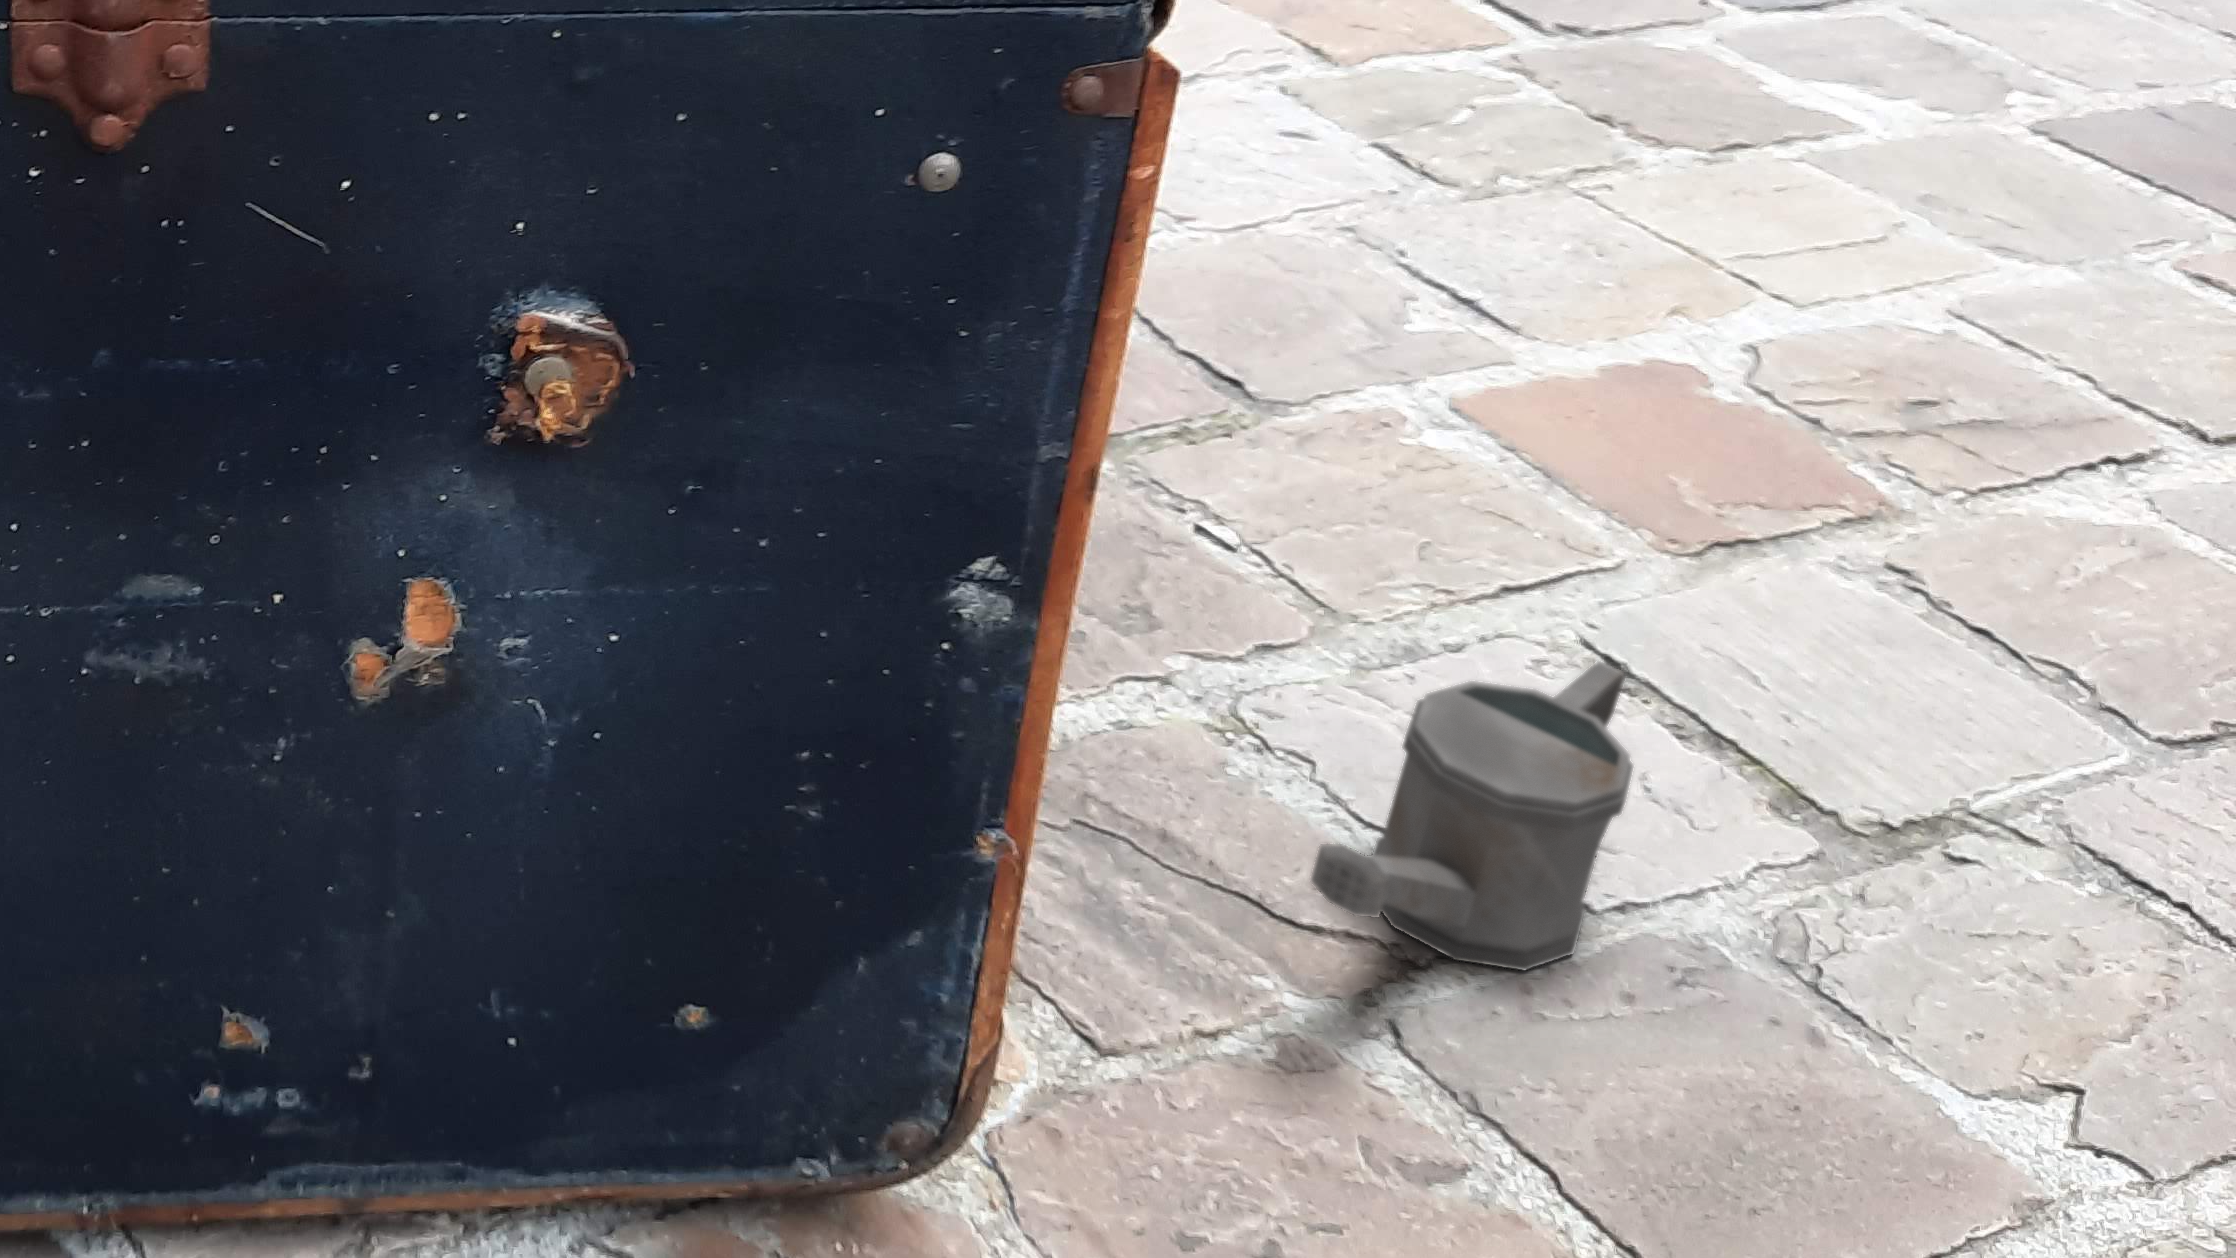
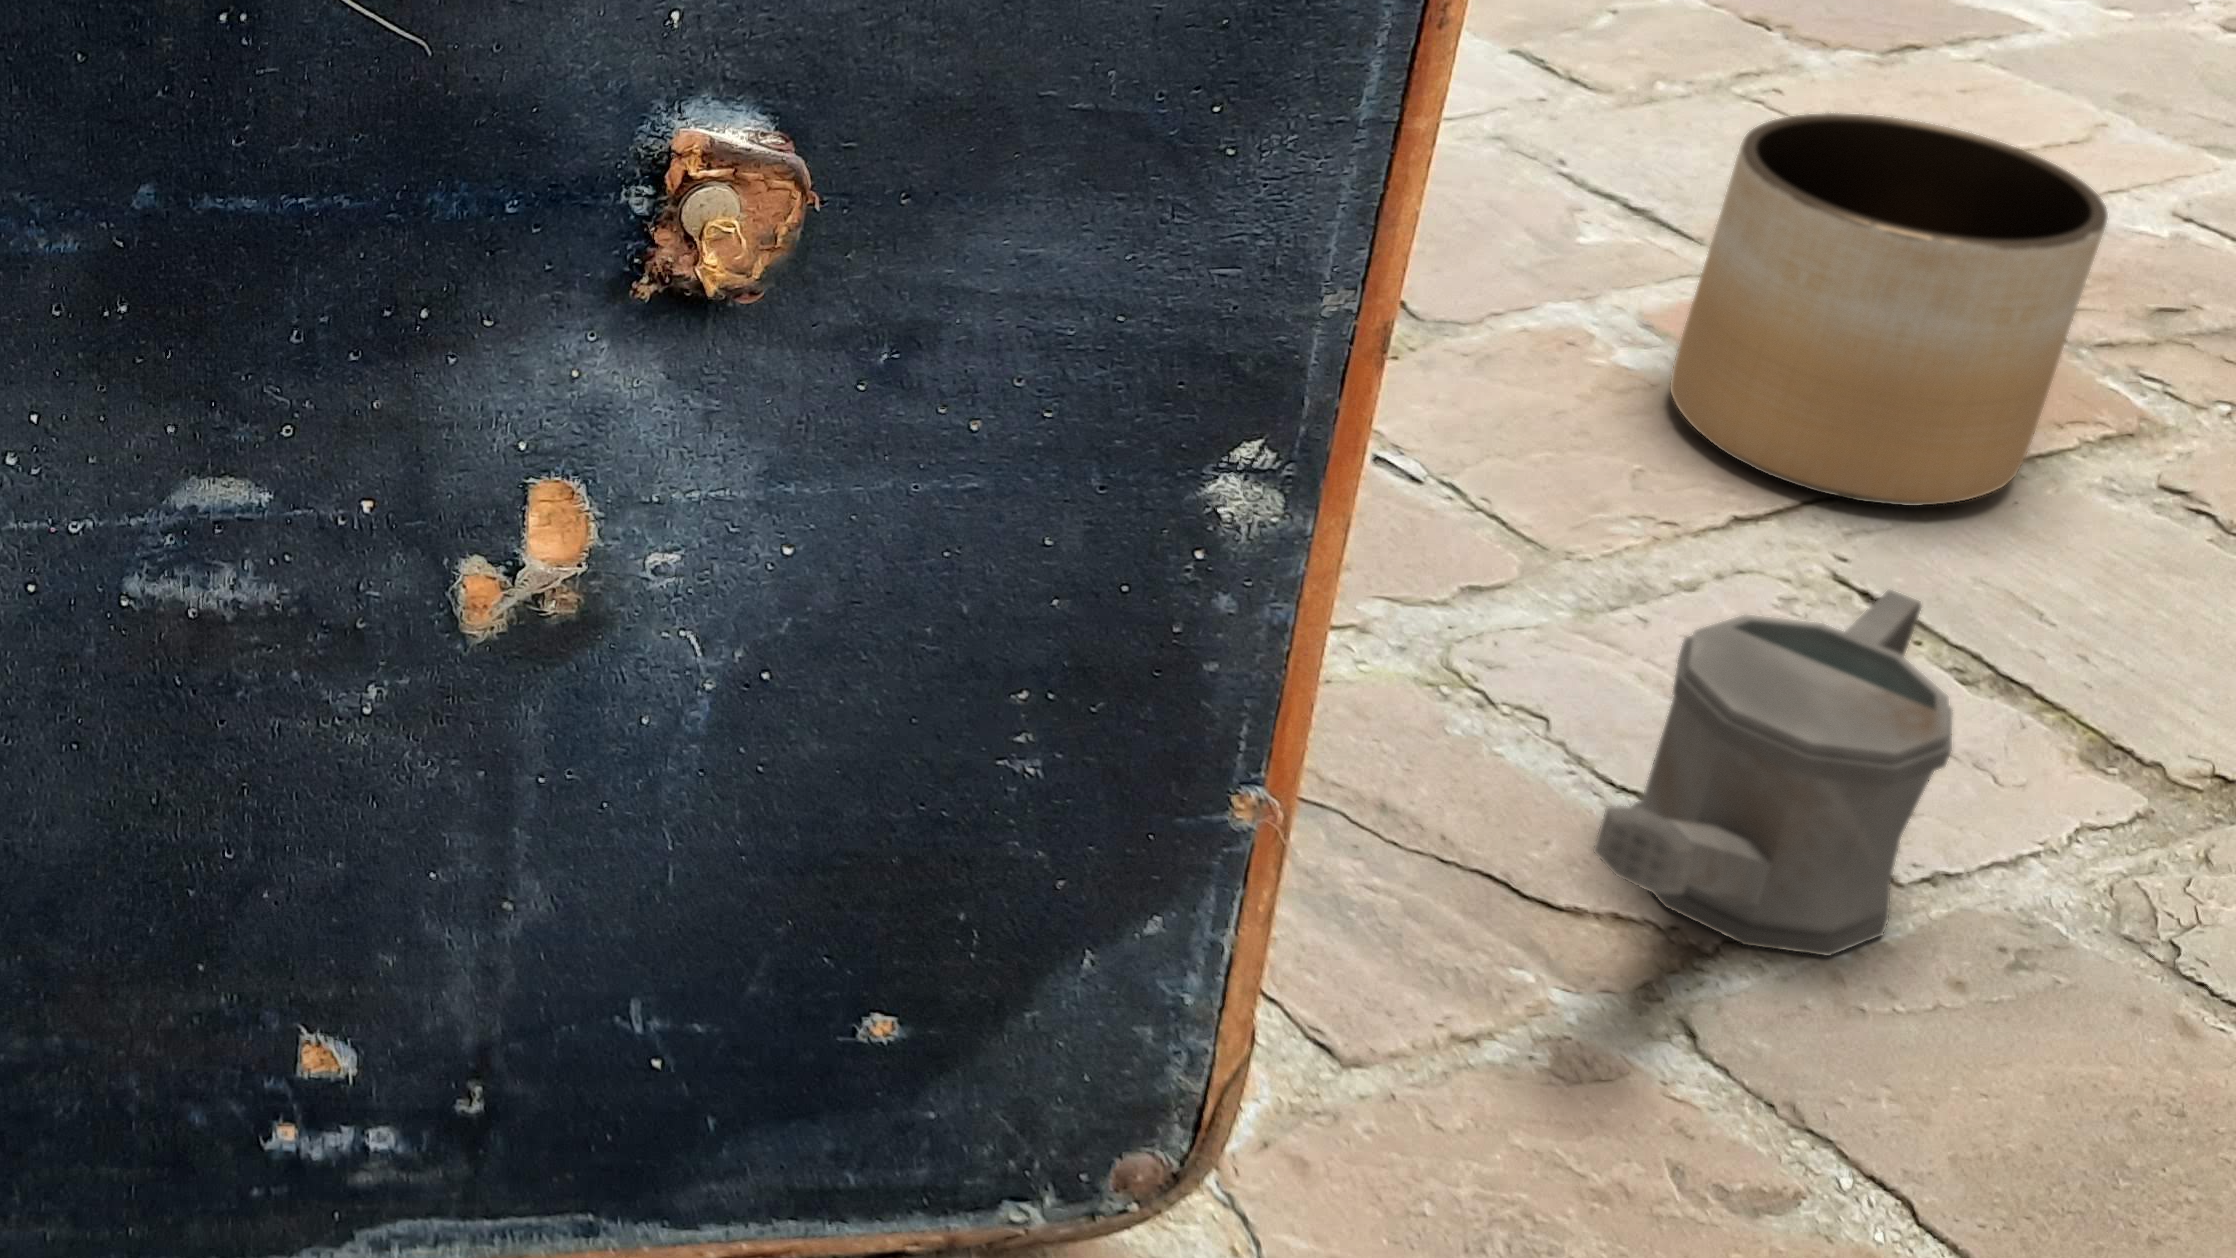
planter: none [1470,230,1839,579] -> present [1670,113,2108,506]

